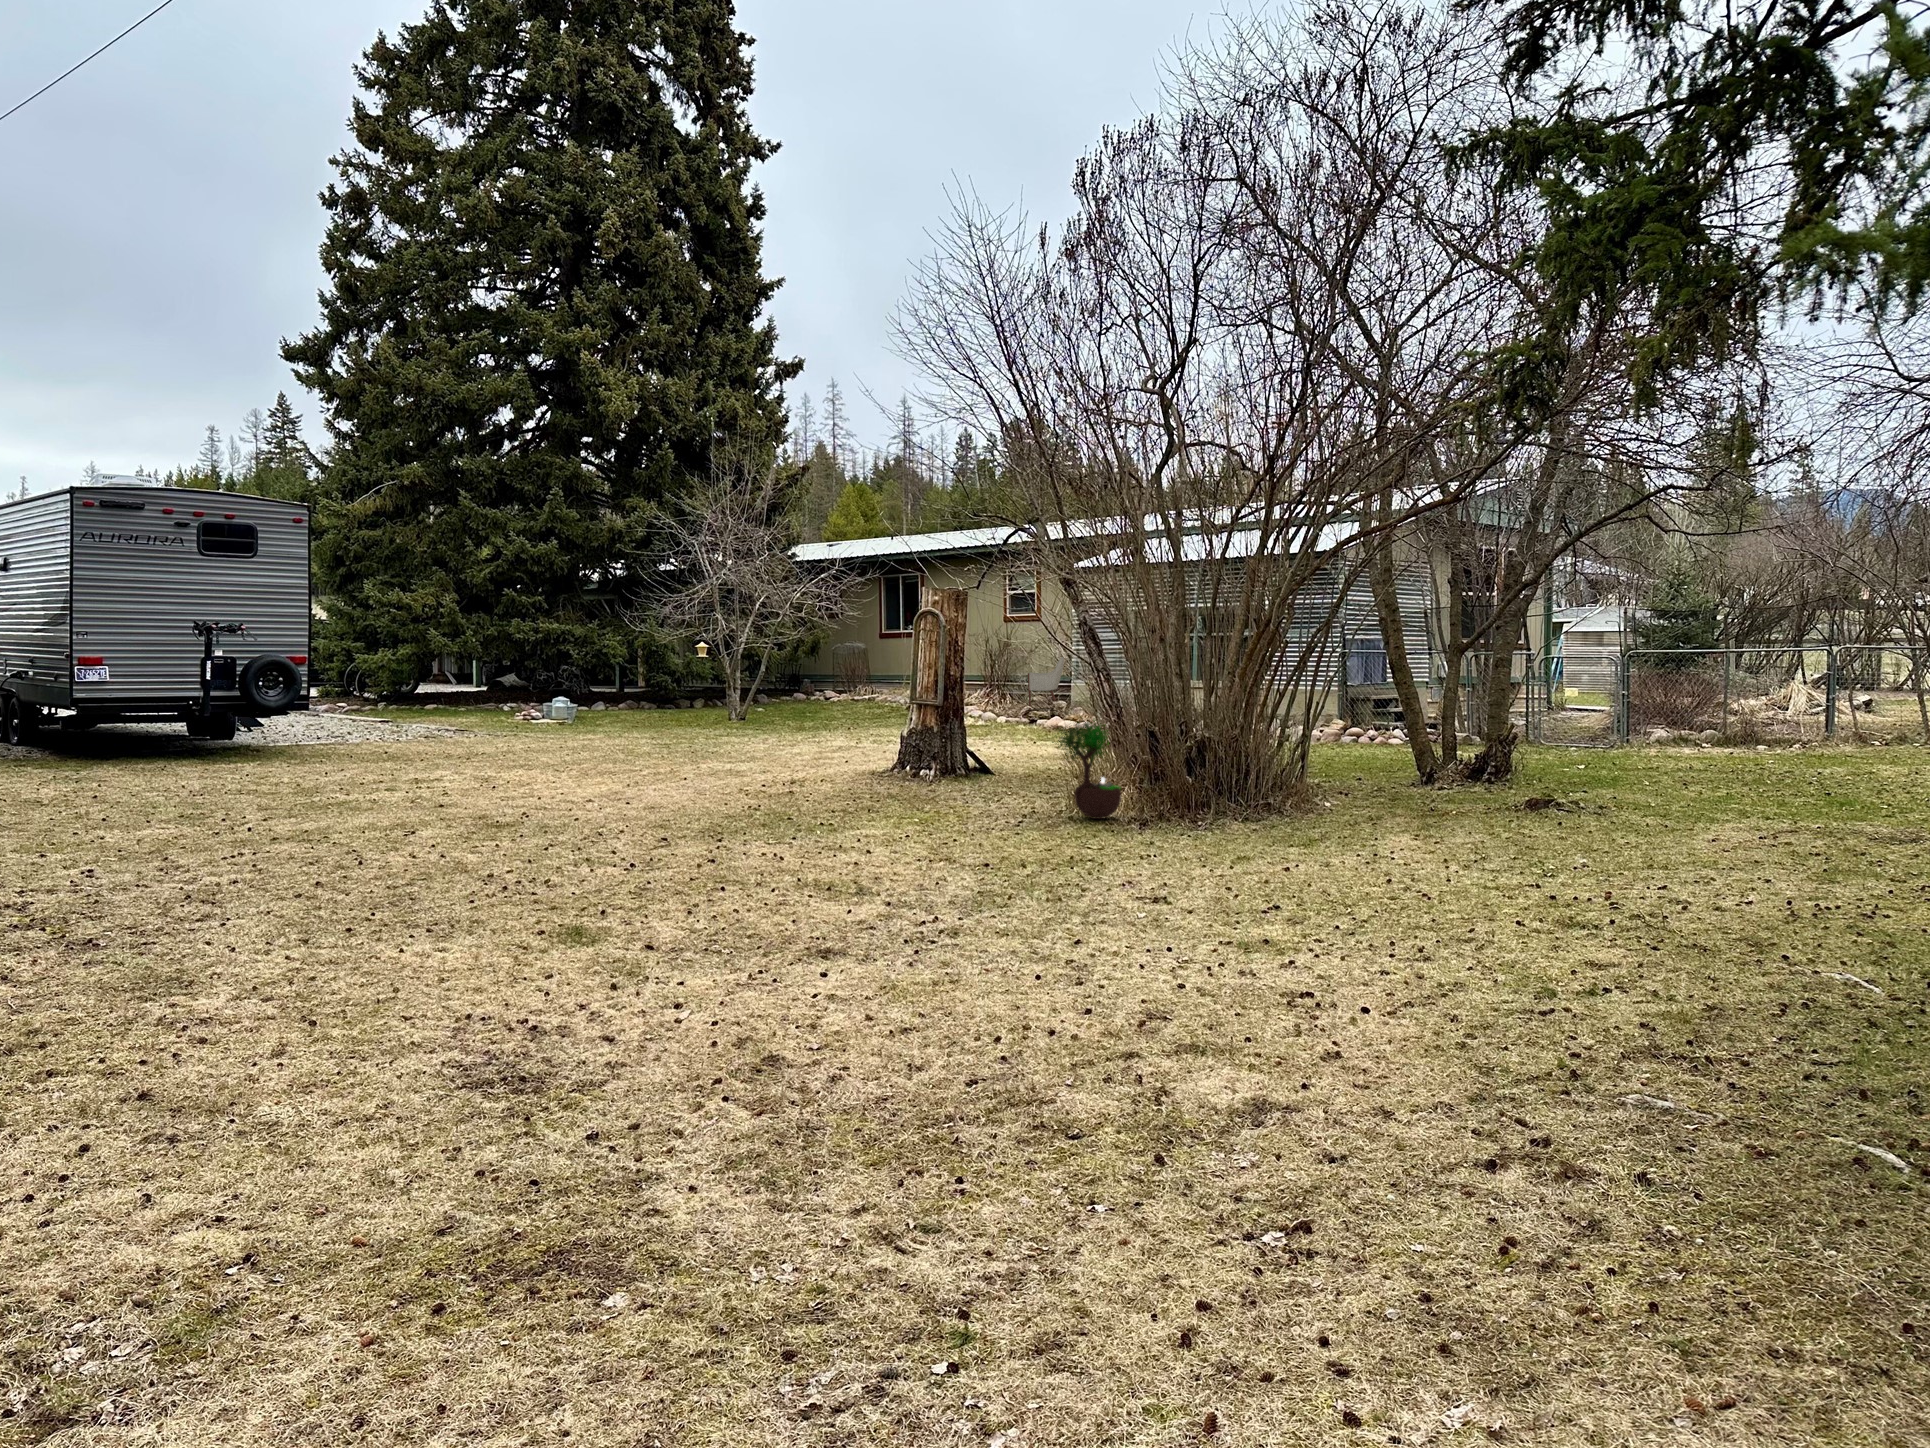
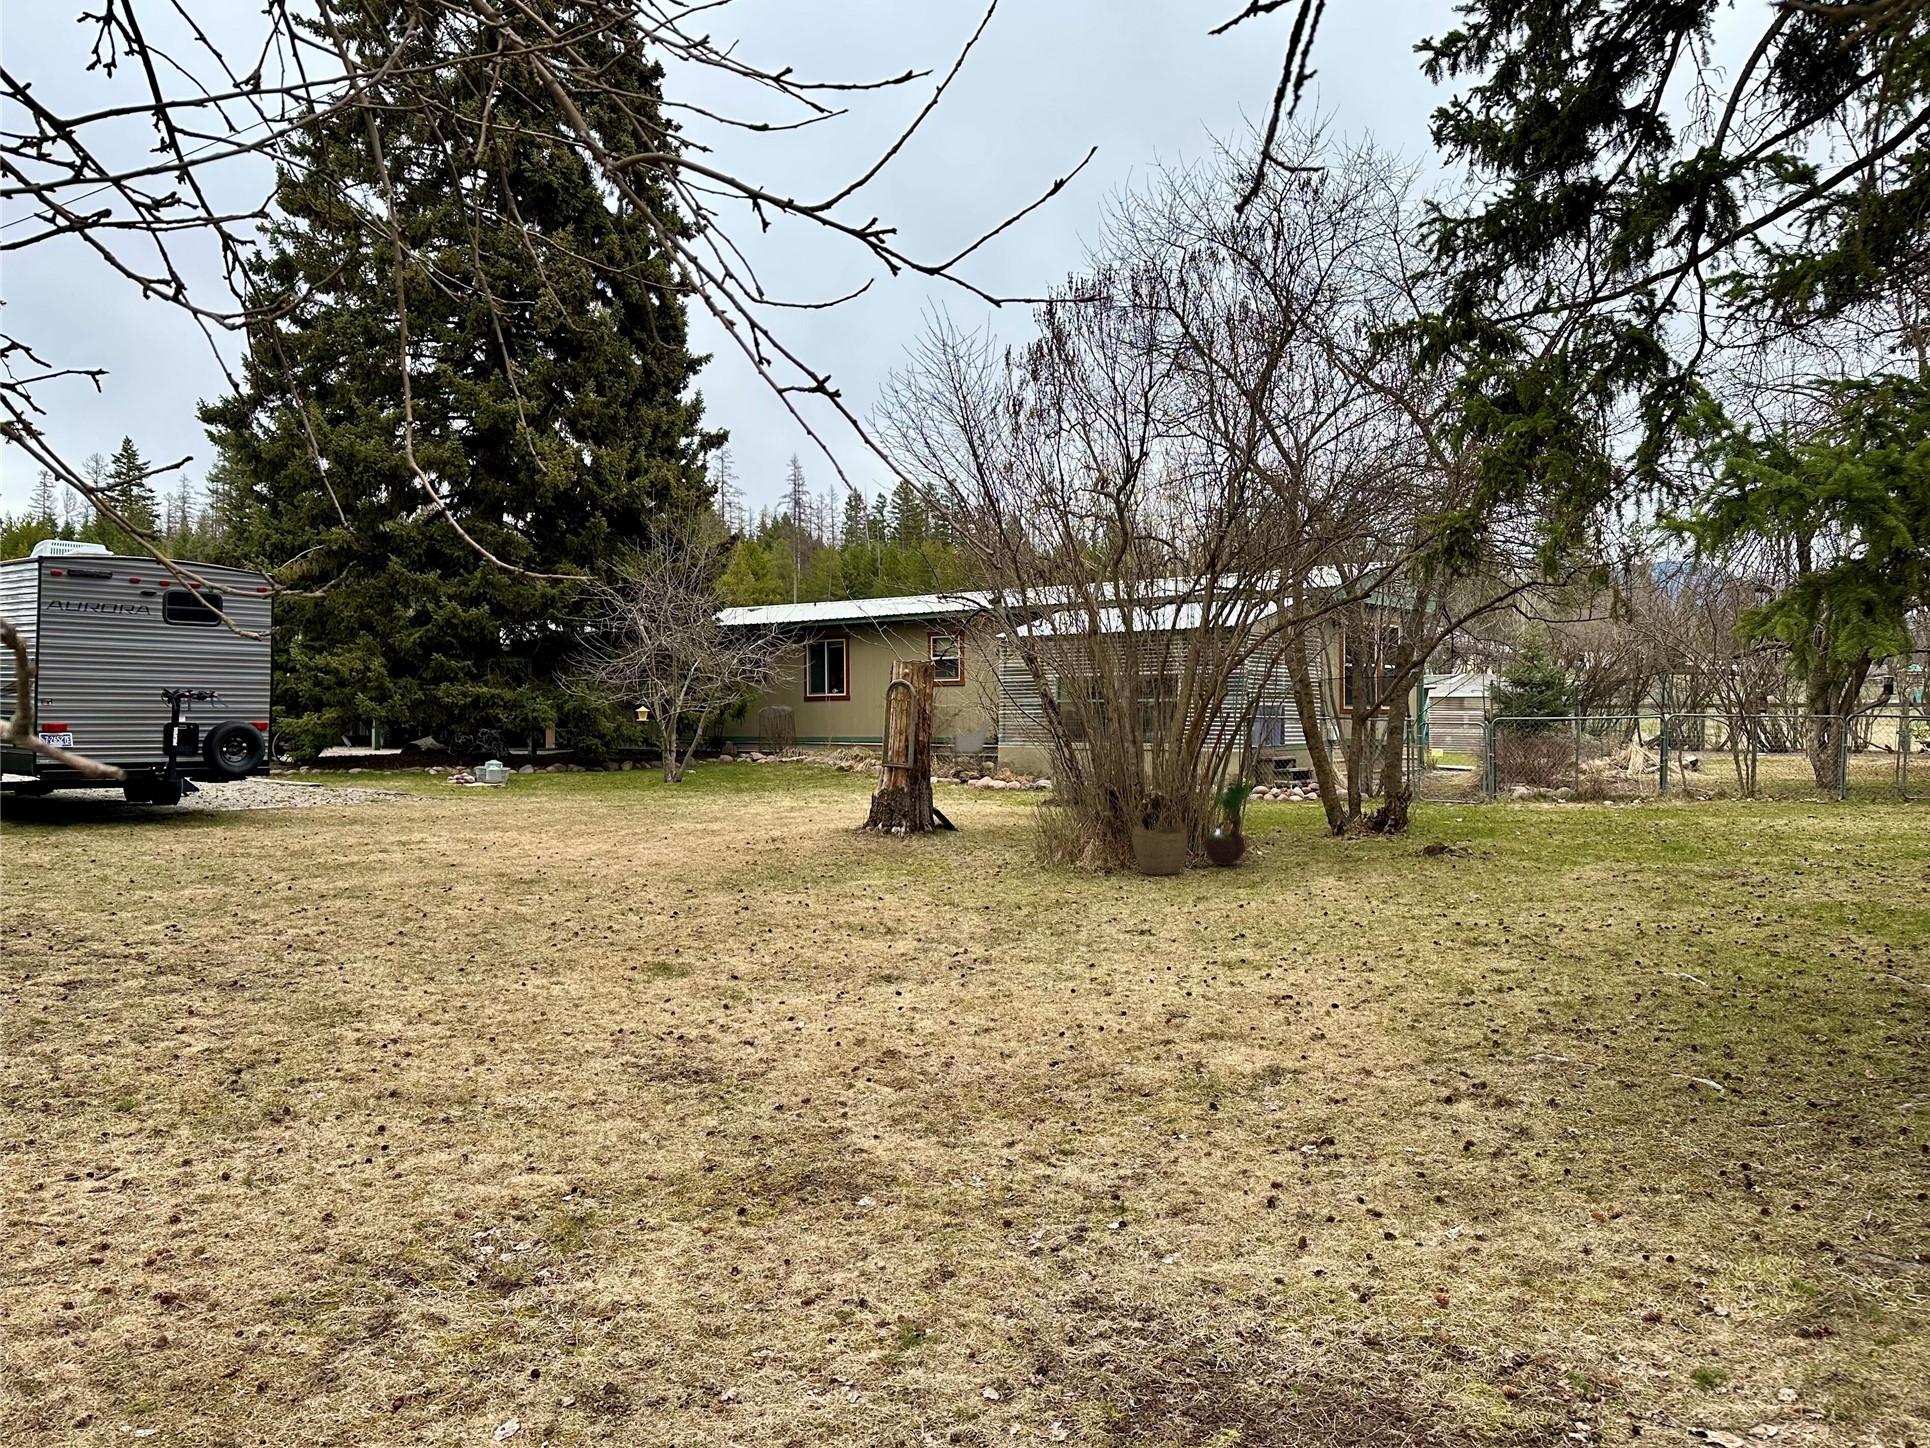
potted tree: present [1052,716,1121,819] -> present [1204,778,1255,865]
woven basket: none [1173,754,1237,829] -> present [1132,811,1188,875]

